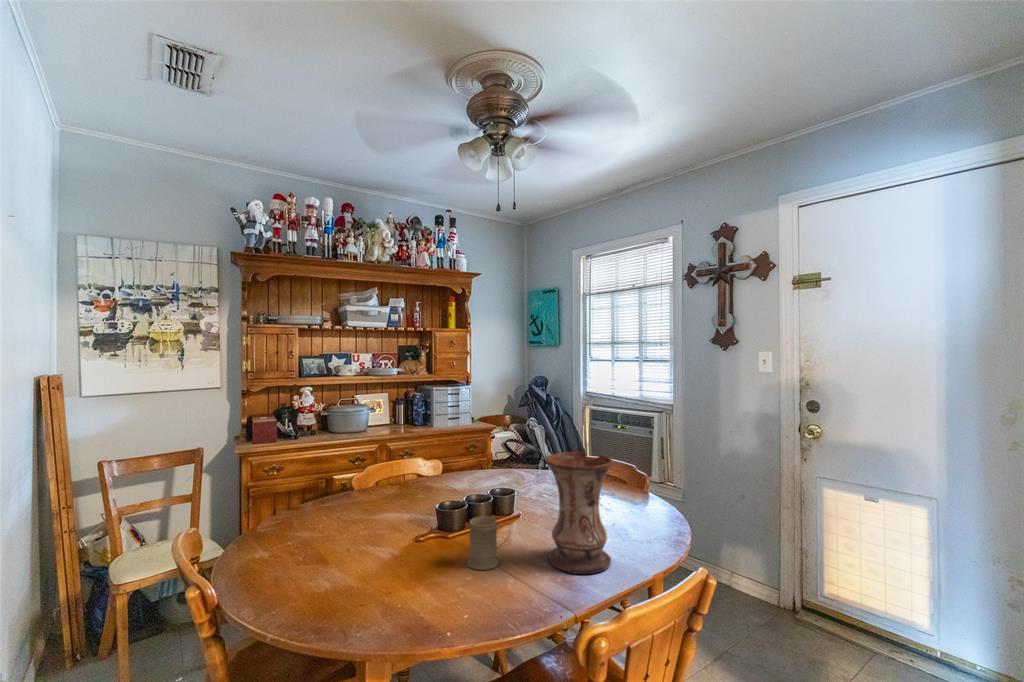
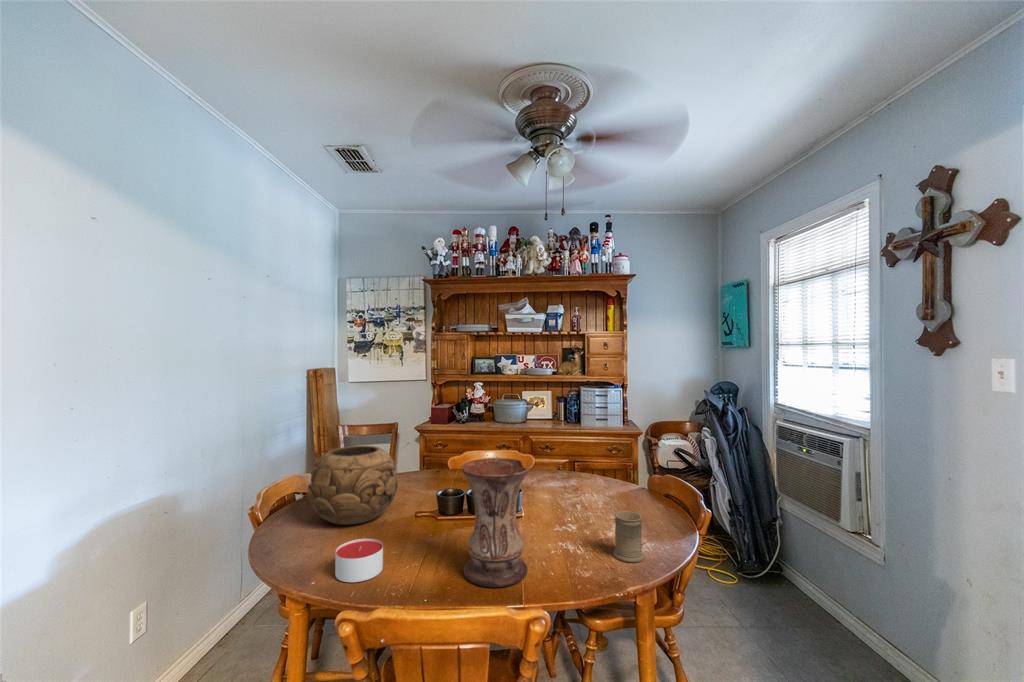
decorative bowl: none [291,468,406,574] -> present [308,446,398,525]
mug: present [467,516,504,570] -> present [613,511,655,562]
candle: none [441,564,493,616] -> present [335,539,383,582]

